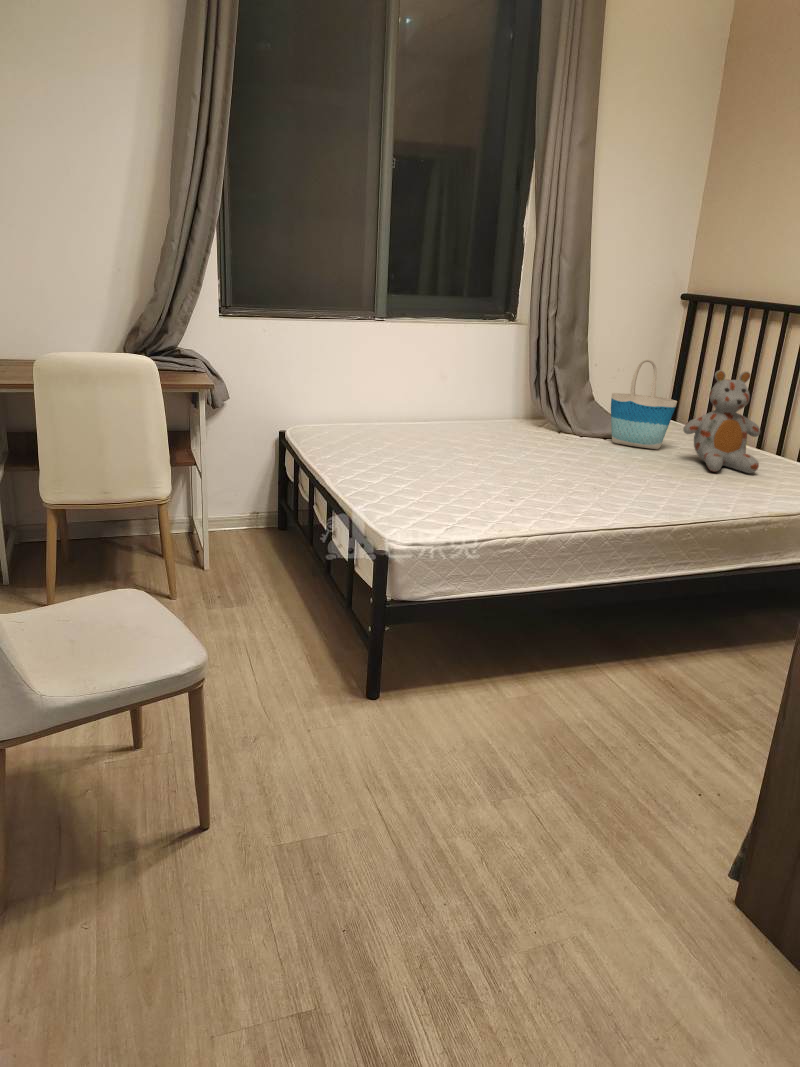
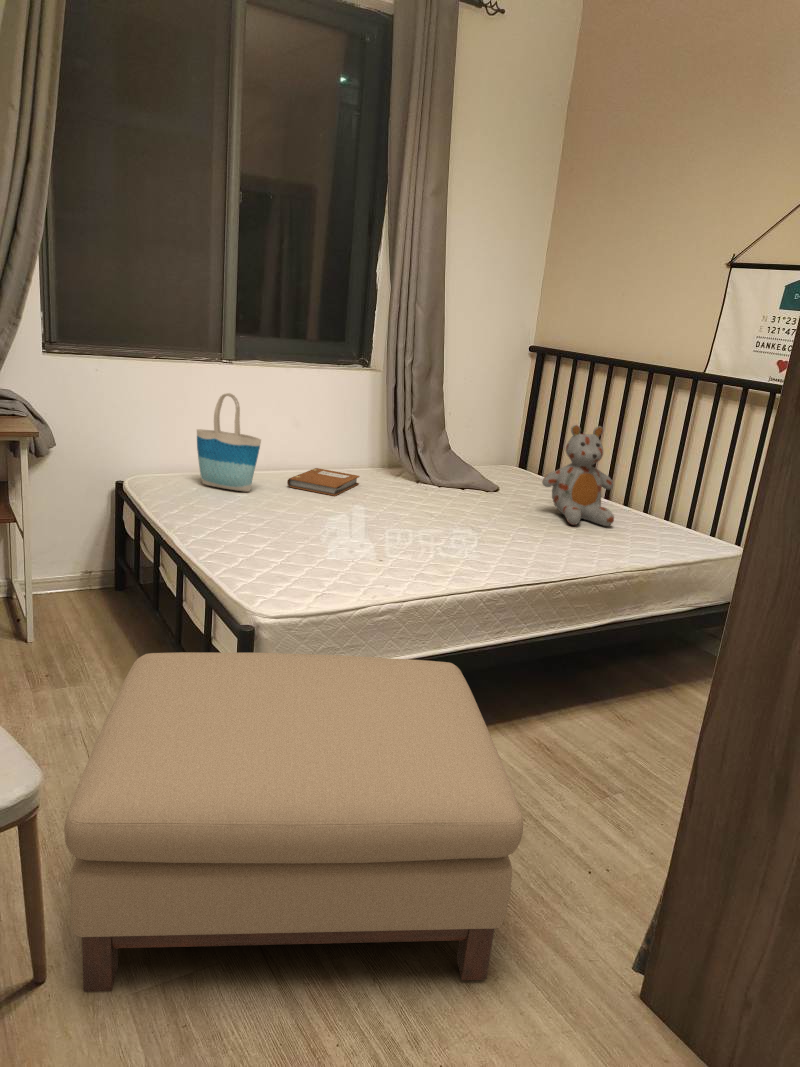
tote bag: present [611,359,677,449] -> present [197,393,261,491]
notebook: none [432,419,501,444] -> present [287,468,360,496]
ottoman: none [222,571,620,872] -> present [64,652,523,992]

